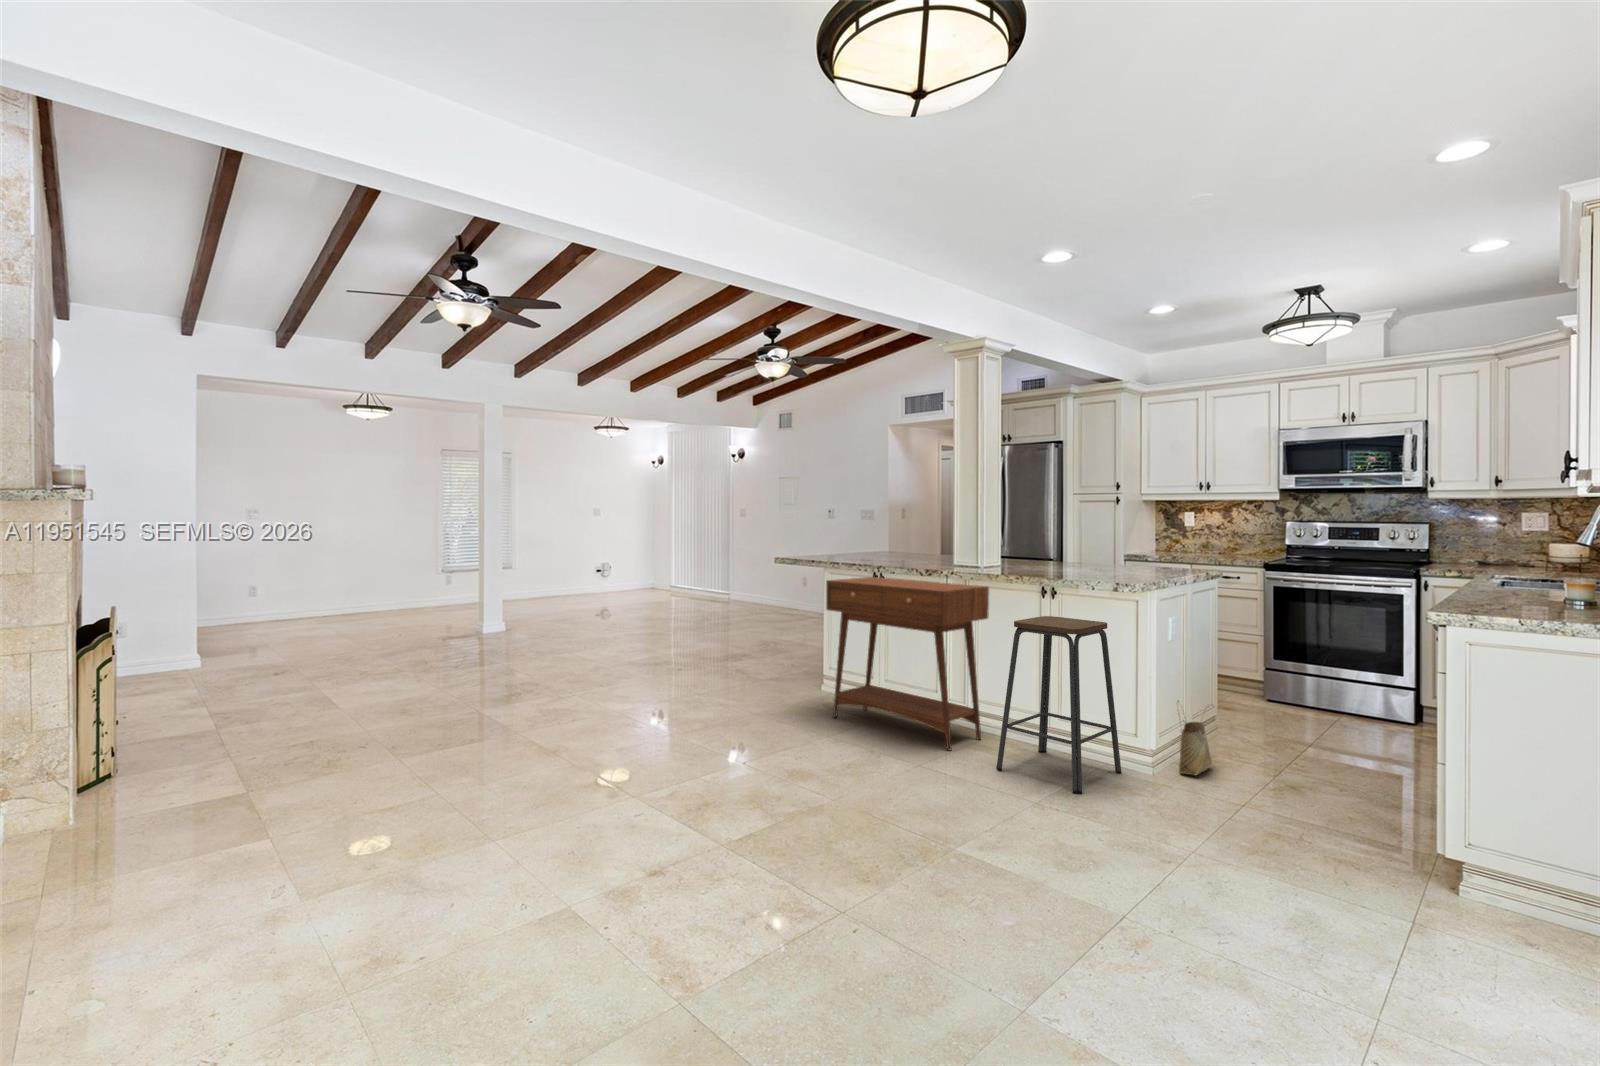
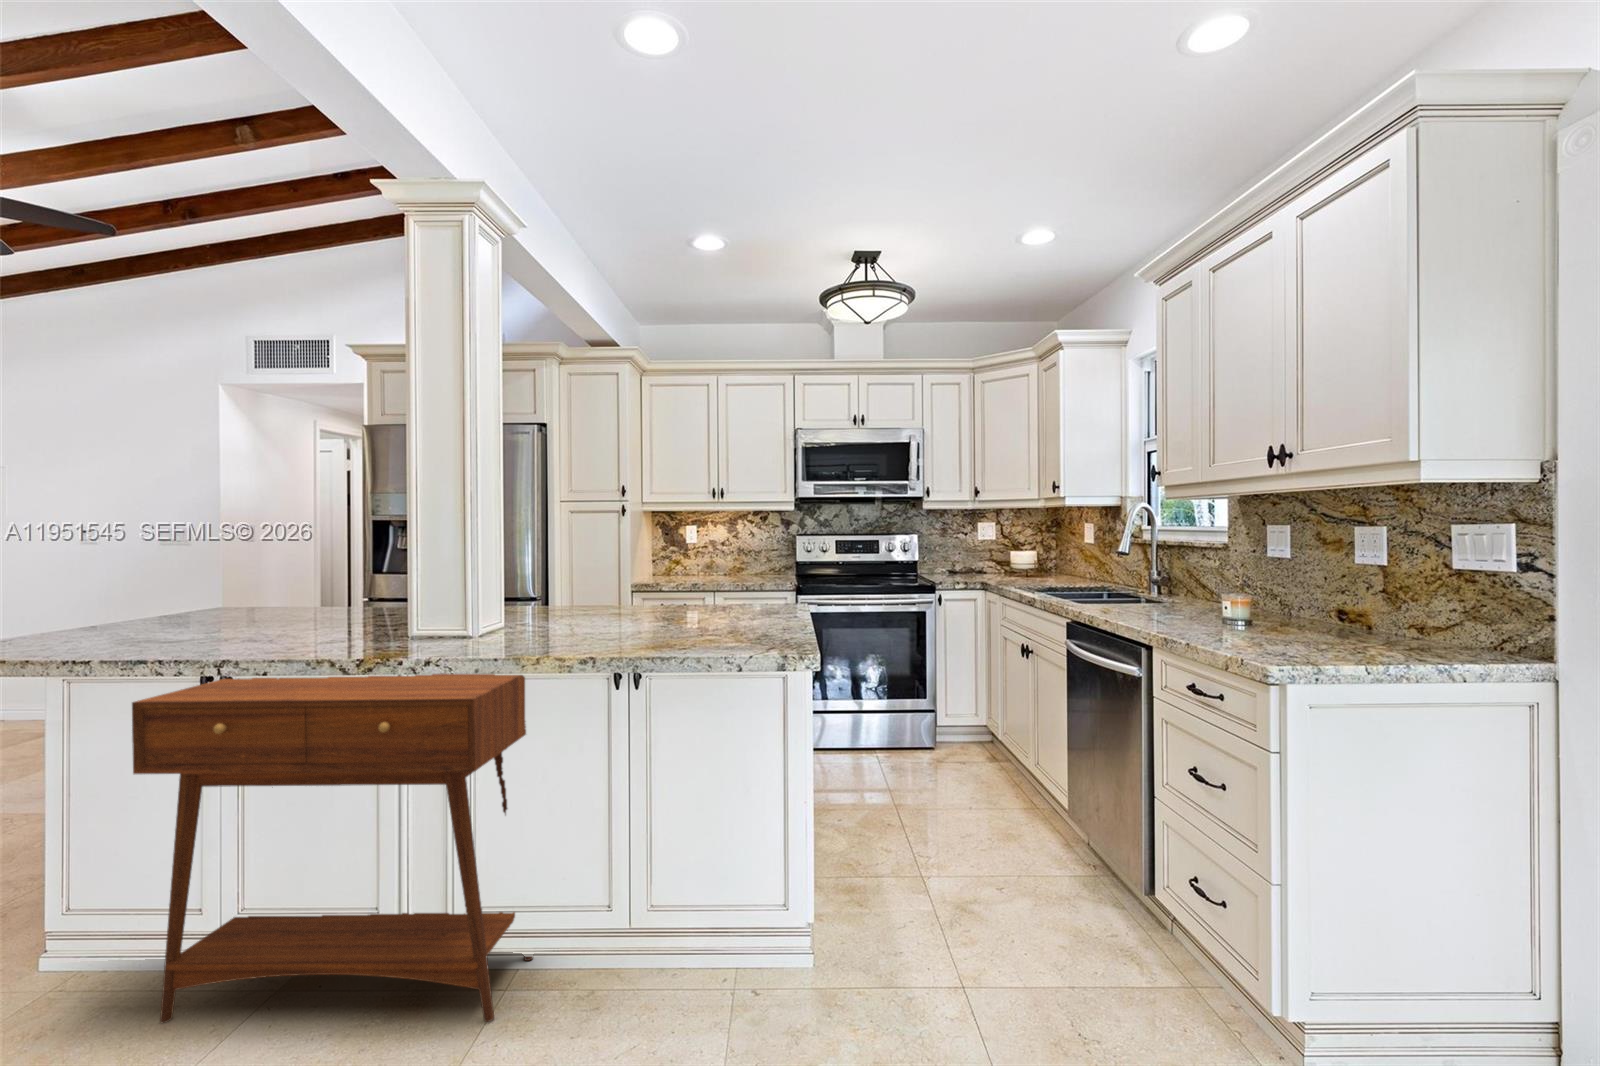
bar stool: present [997,616,1121,793] -> none [607,709,790,1042]
woven basket: present [1179,722,1212,775] -> none [833,798,878,913]

